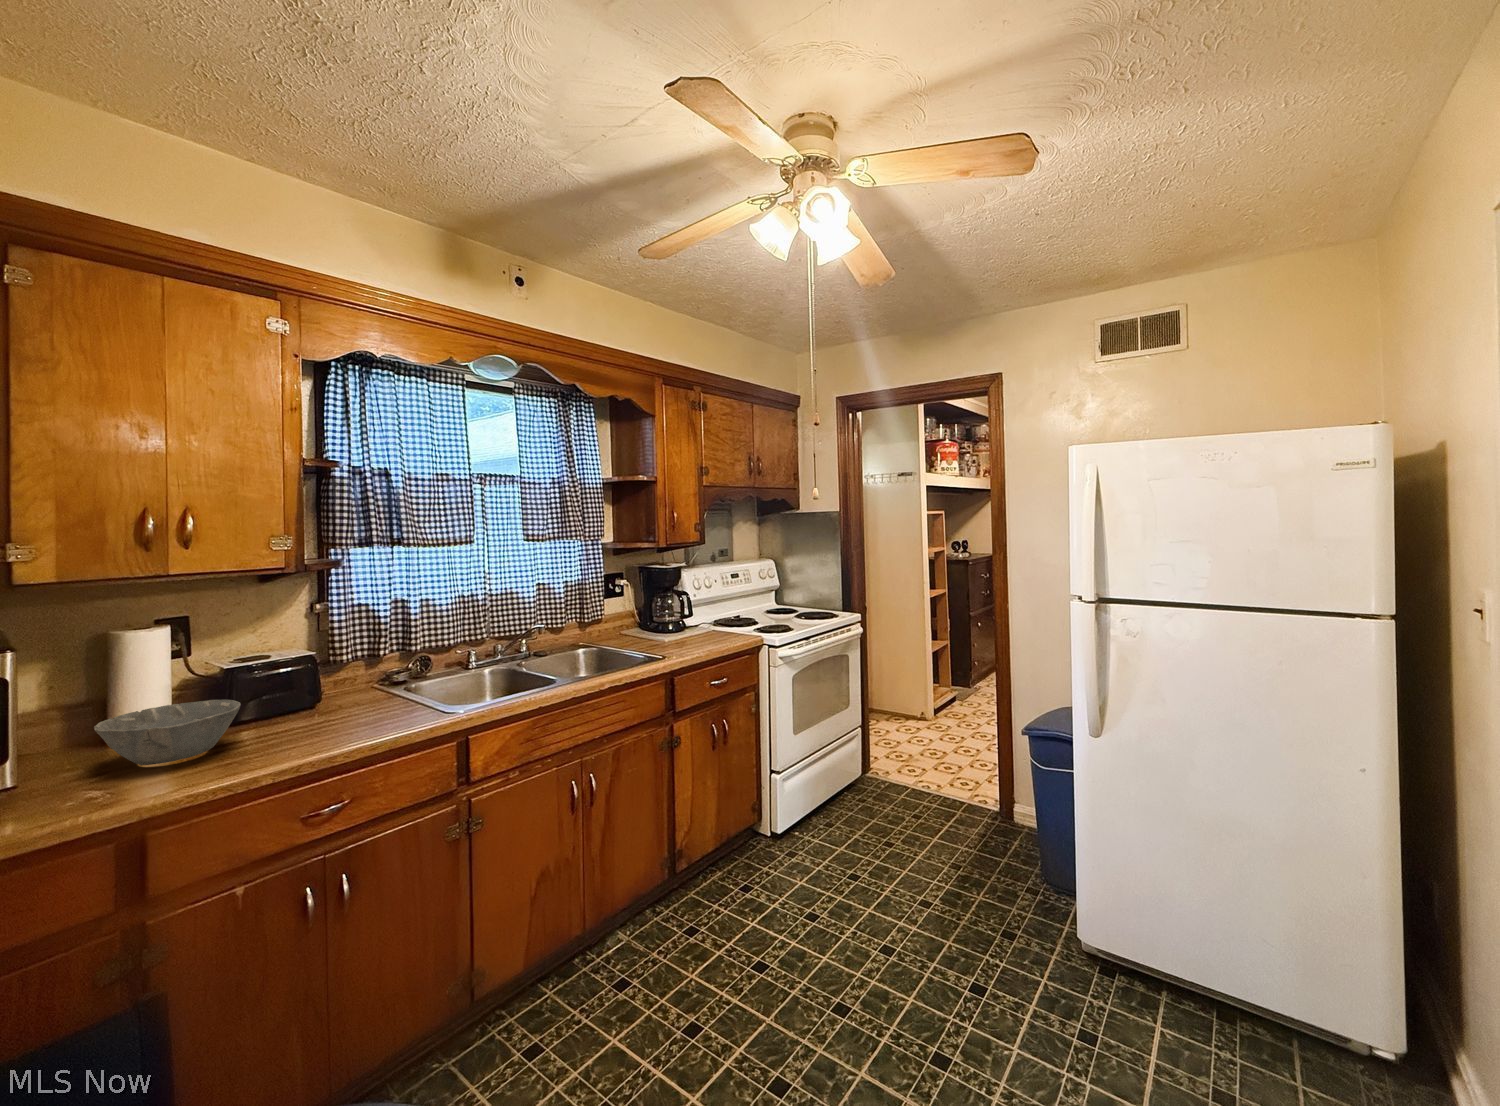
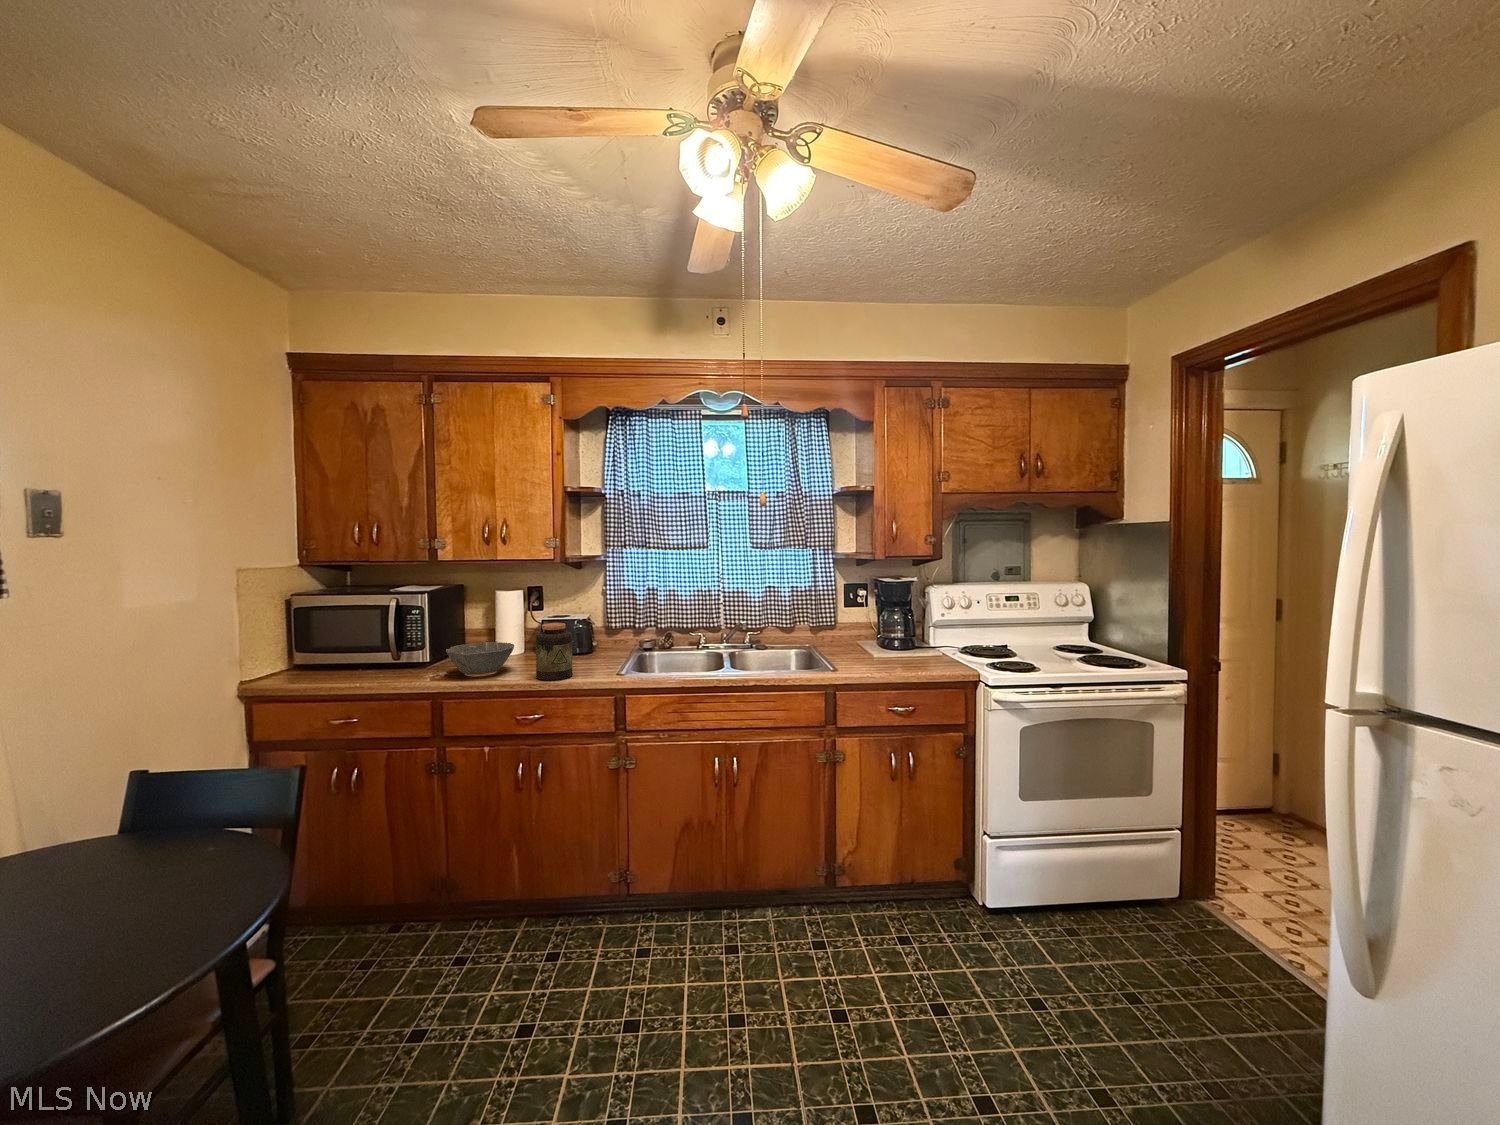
jar: none [306,650,369,737] -> present [536,623,573,680]

